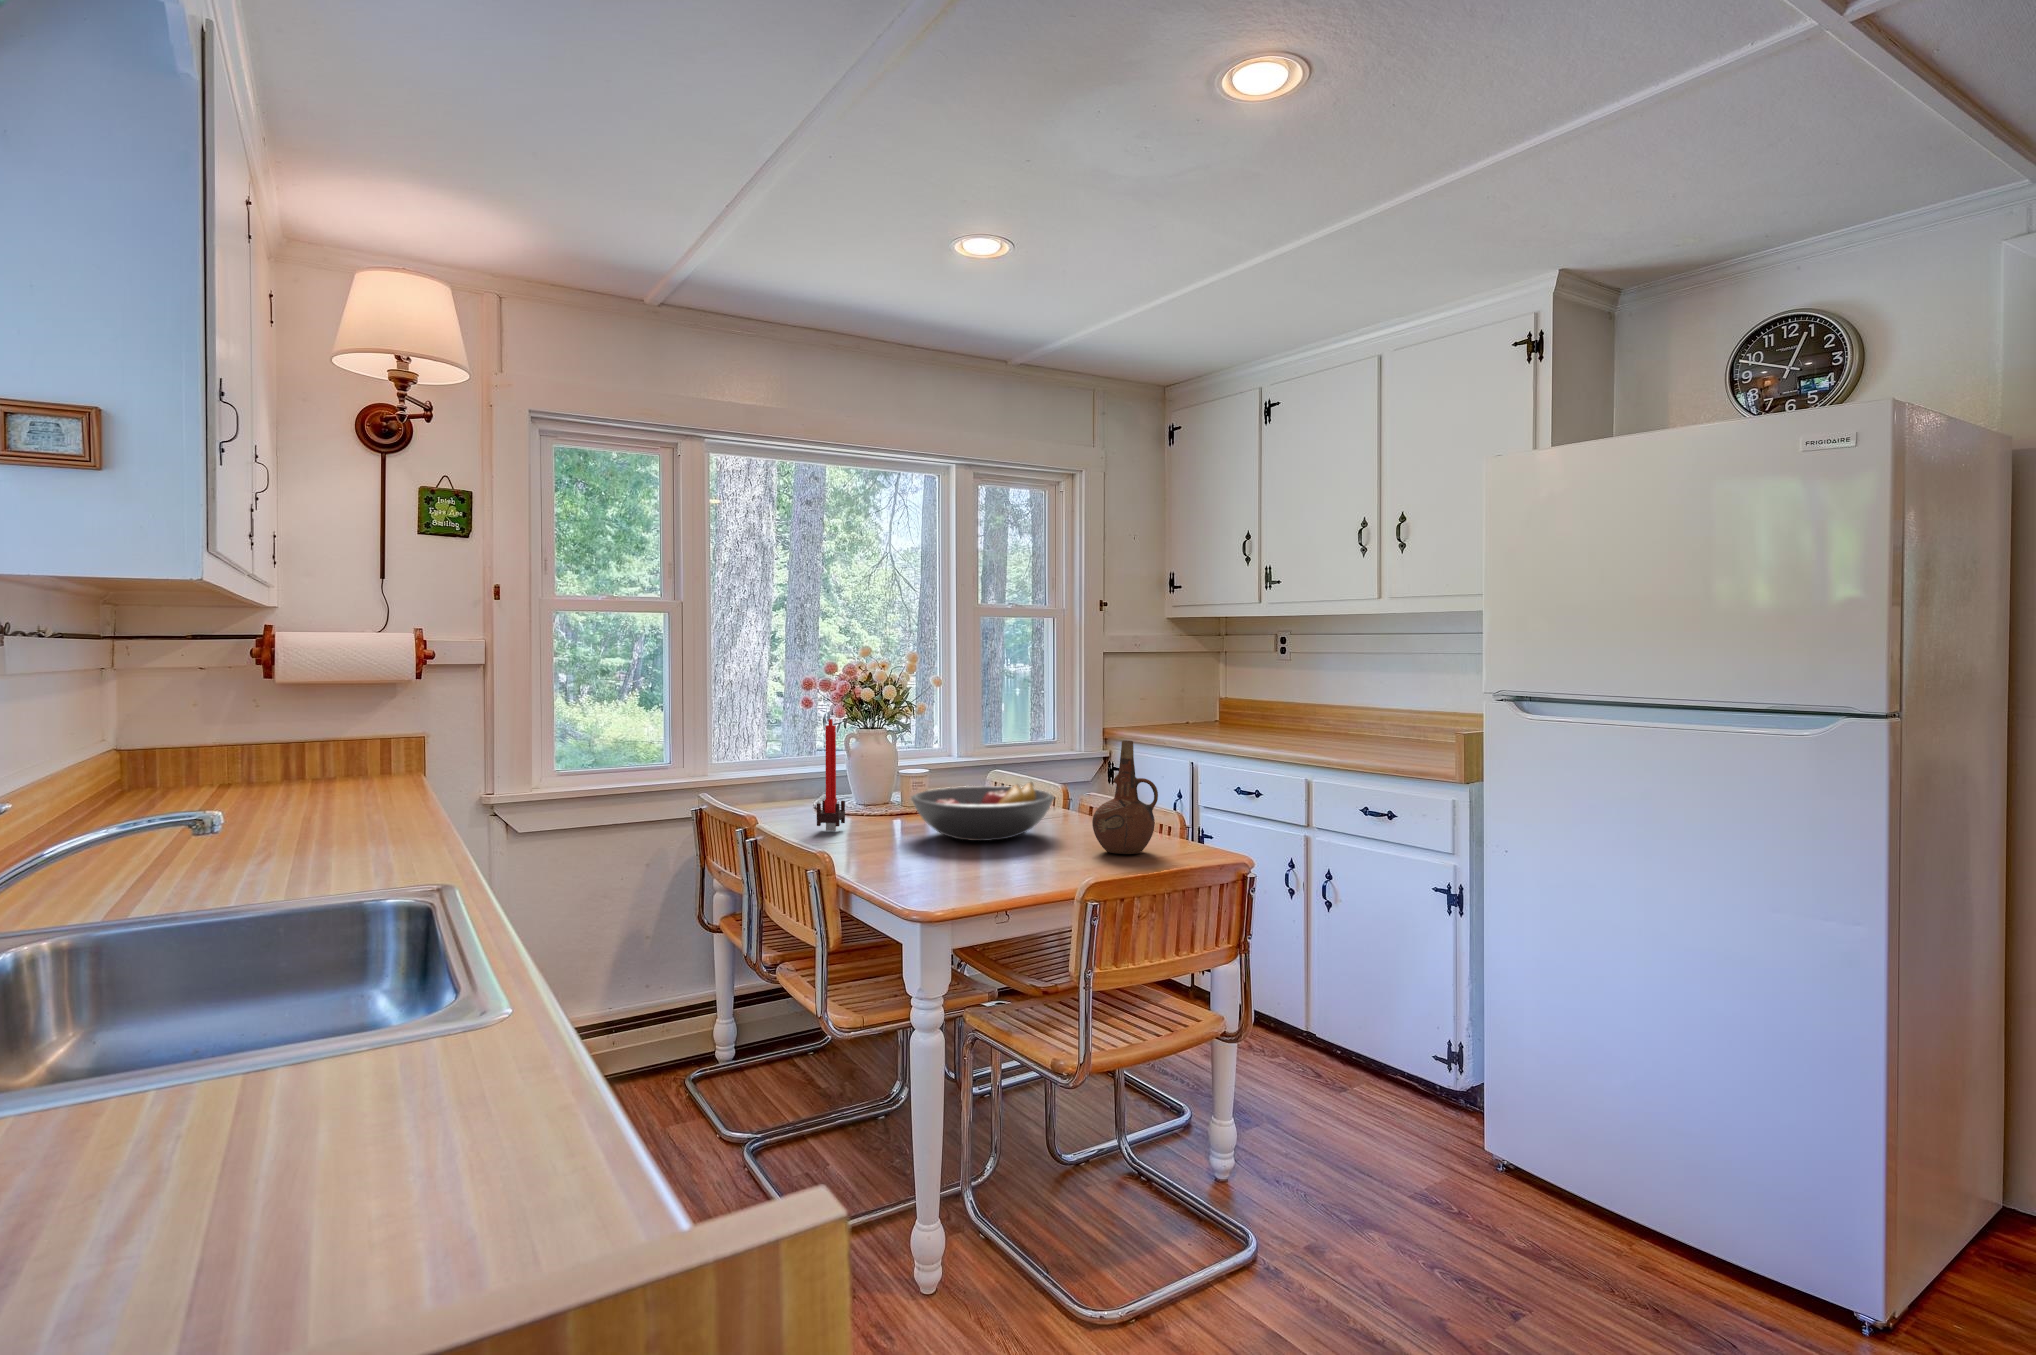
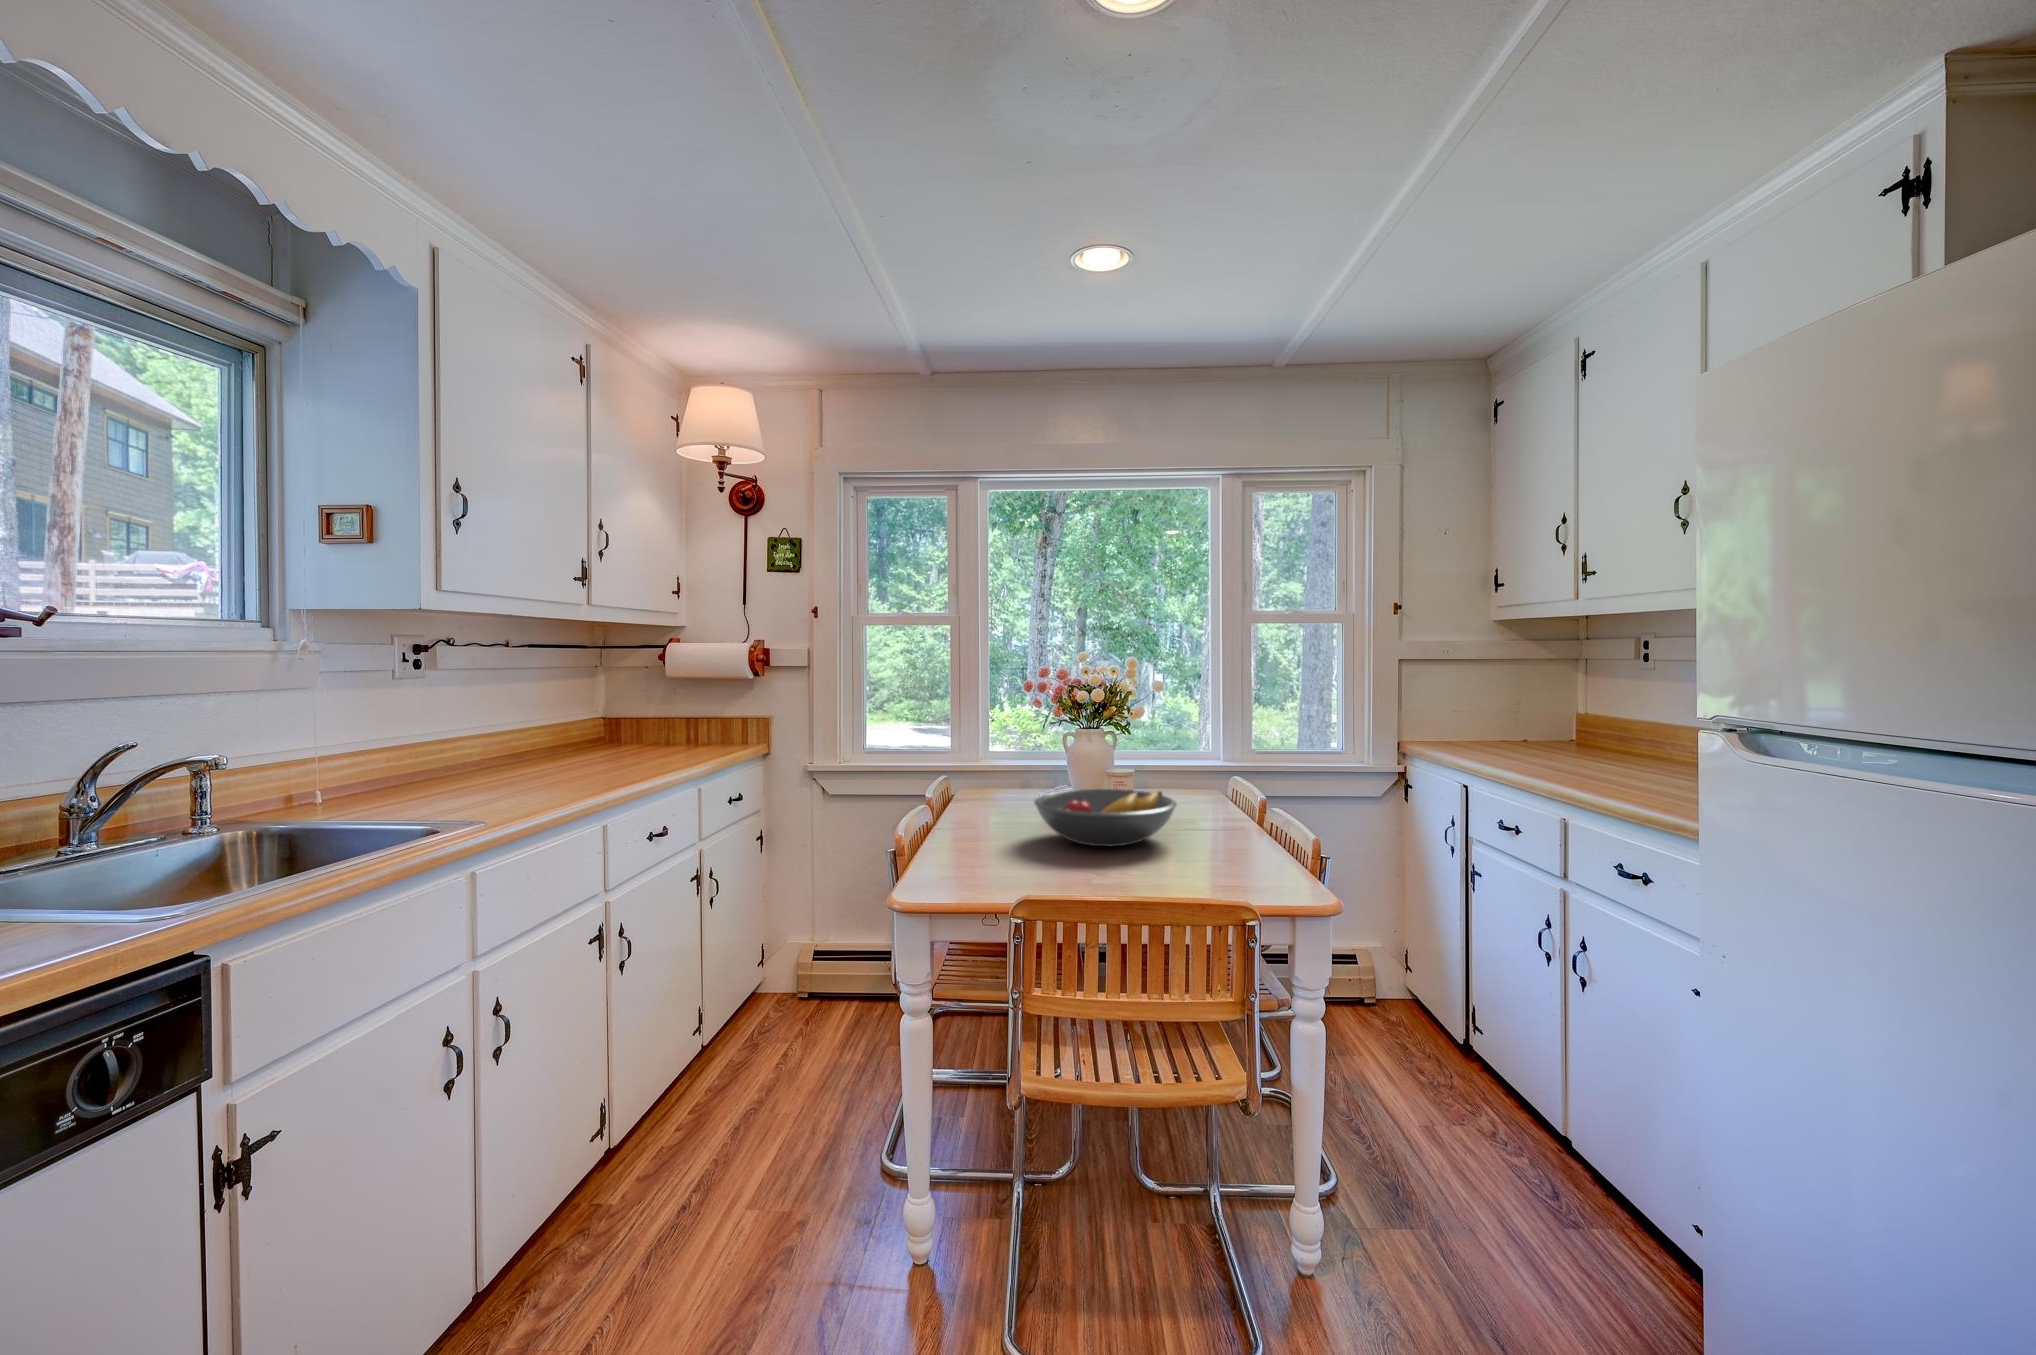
candle: present [817,719,845,831] -> none [985,718,1014,819]
ceramic pitcher: present [1092,740,1158,854] -> none [1164,757,1237,882]

